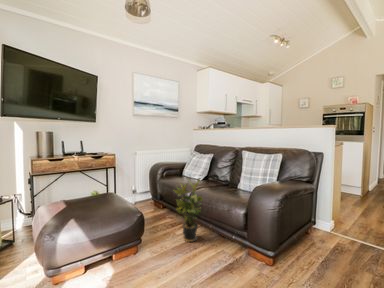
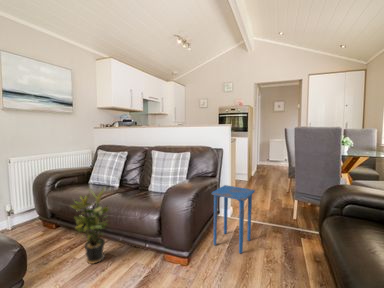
side table: none [304,193,363,271] -> present [212,185,255,253]

